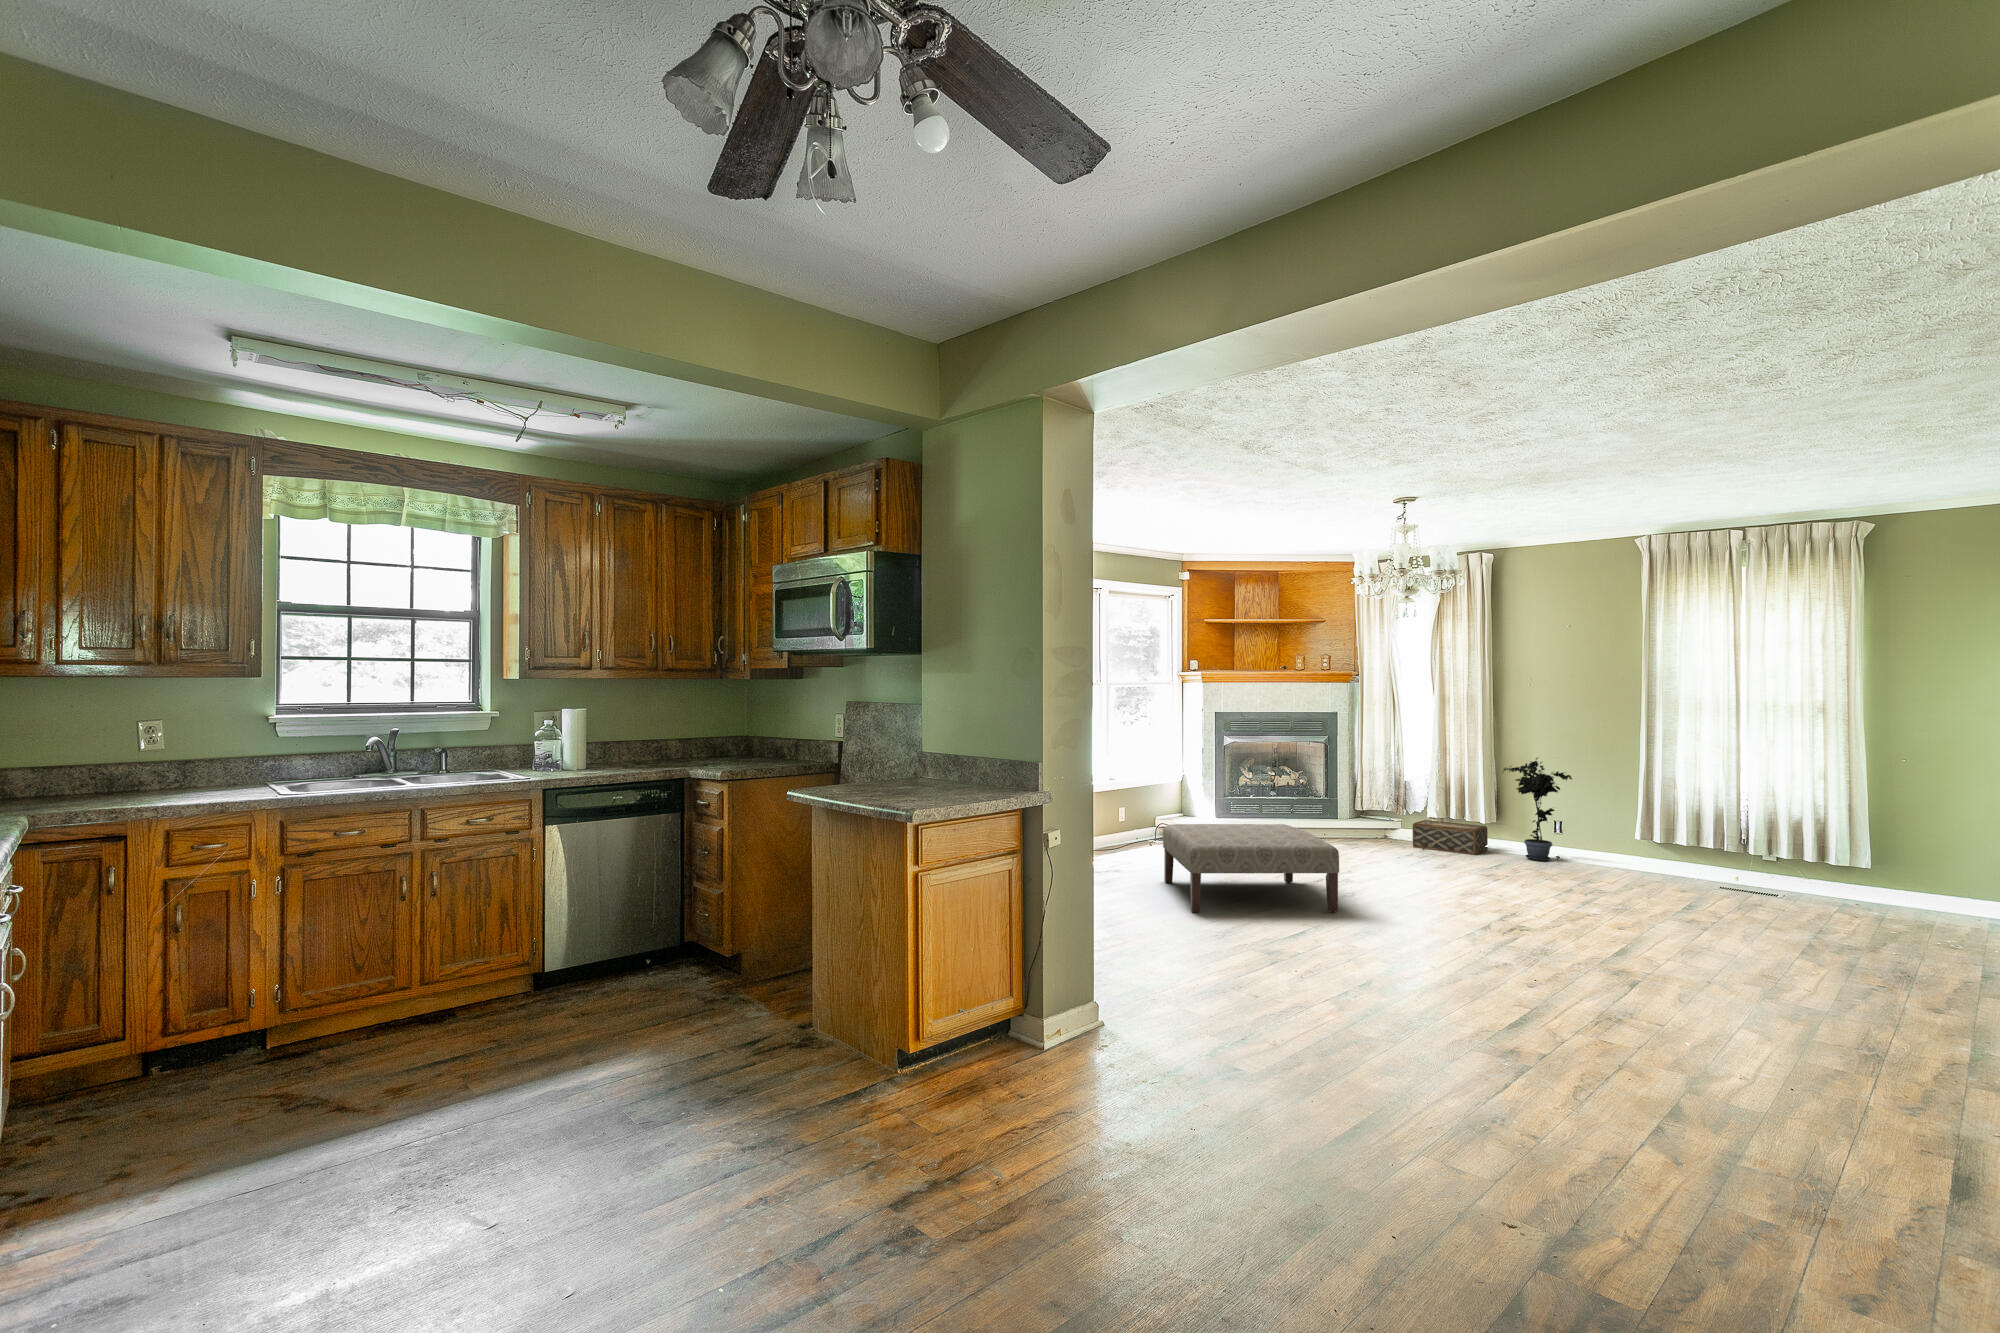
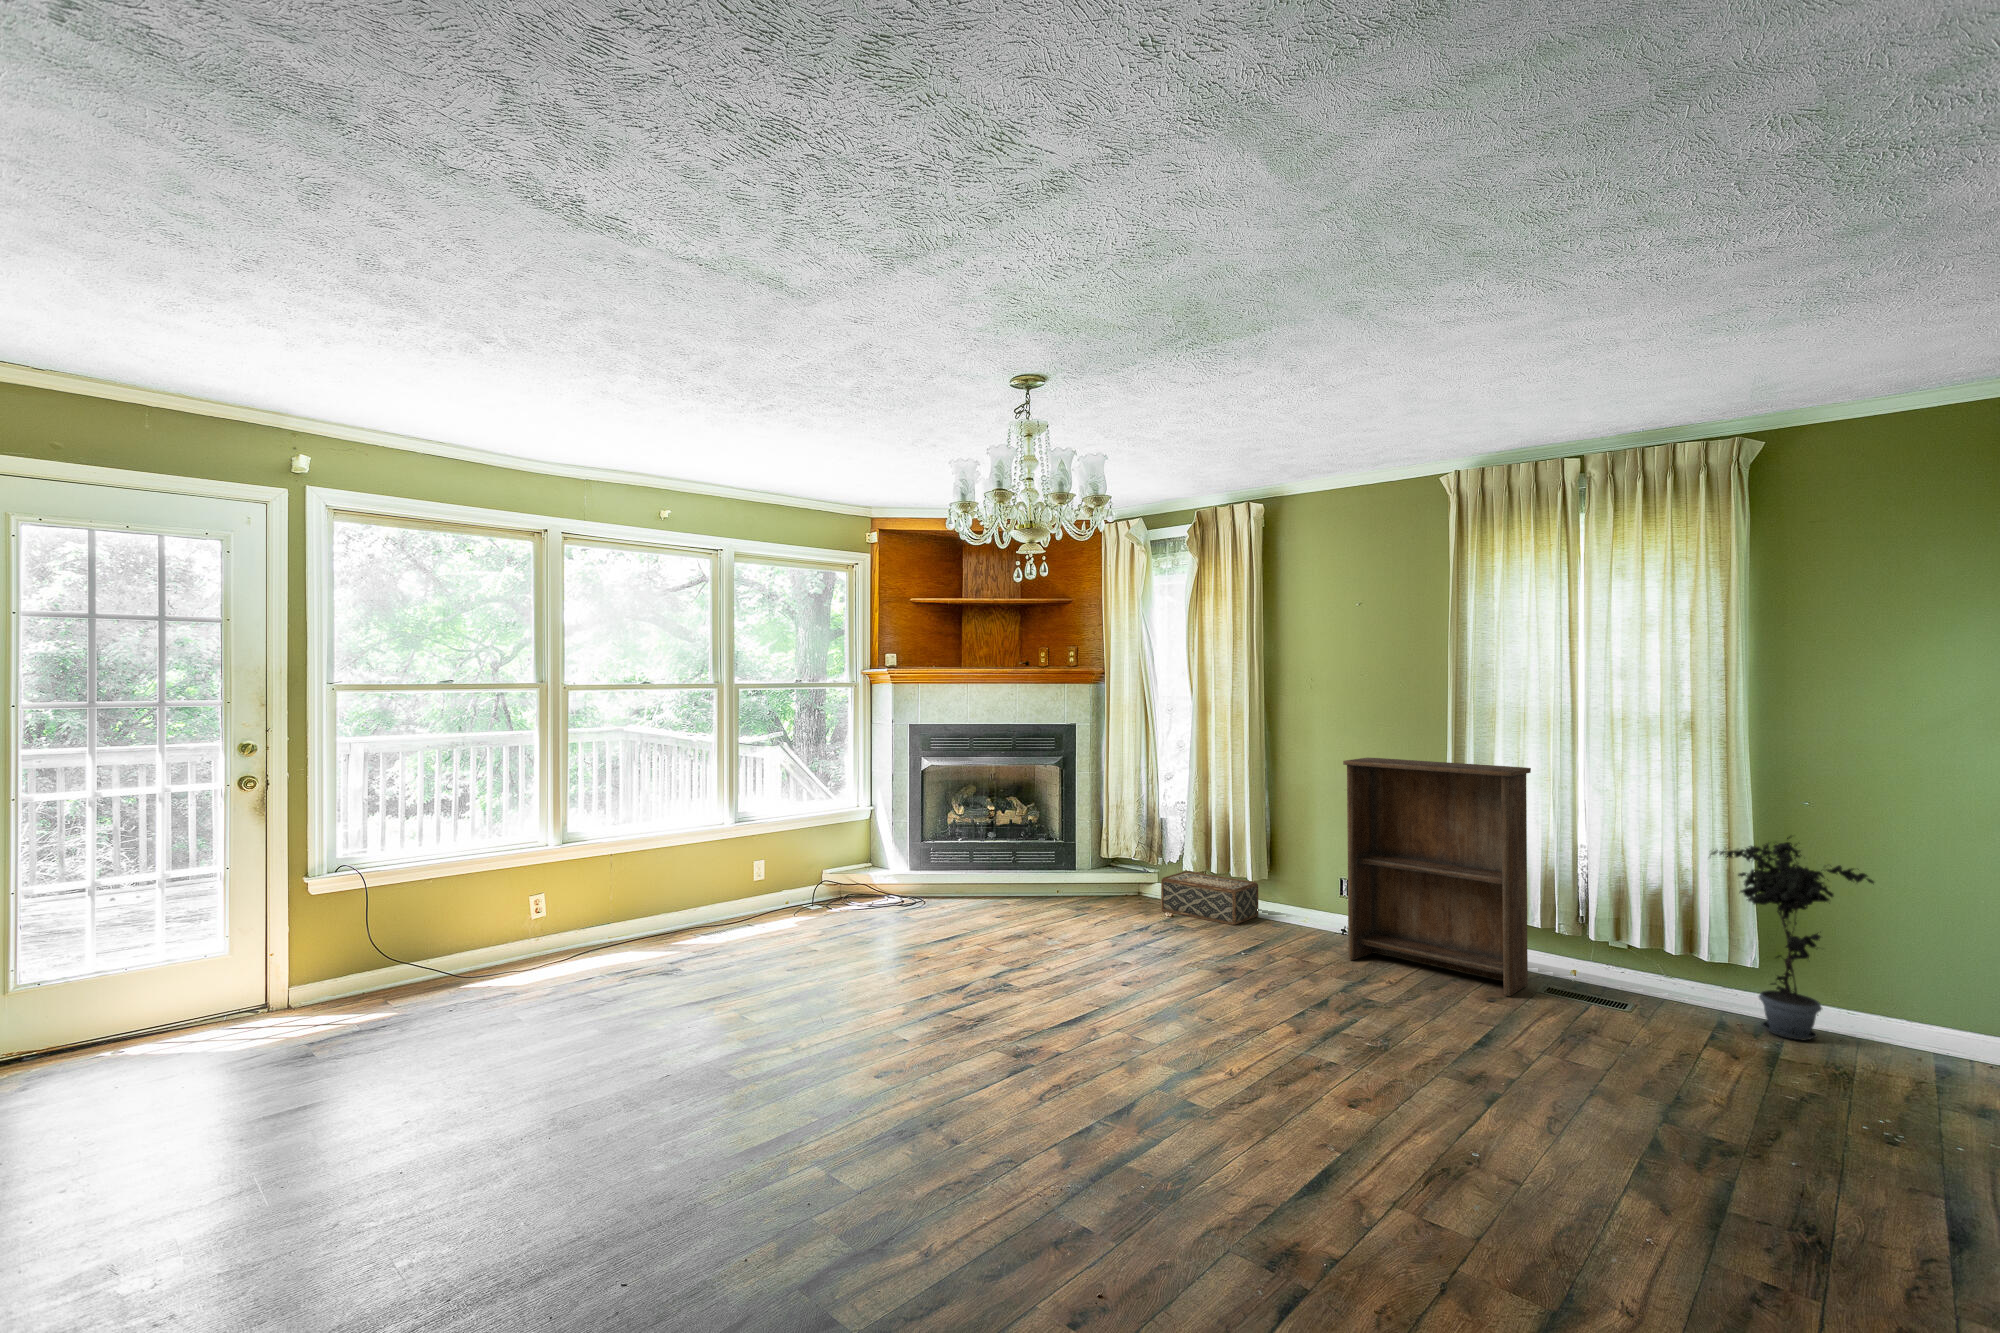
bookshelf: none [1570,734,1709,889] -> present [1343,758,1531,996]
potted plant: present [1503,758,1572,861] -> present [1710,836,1874,1040]
ottoman: present [1163,824,1339,913] -> none [642,906,907,1079]

